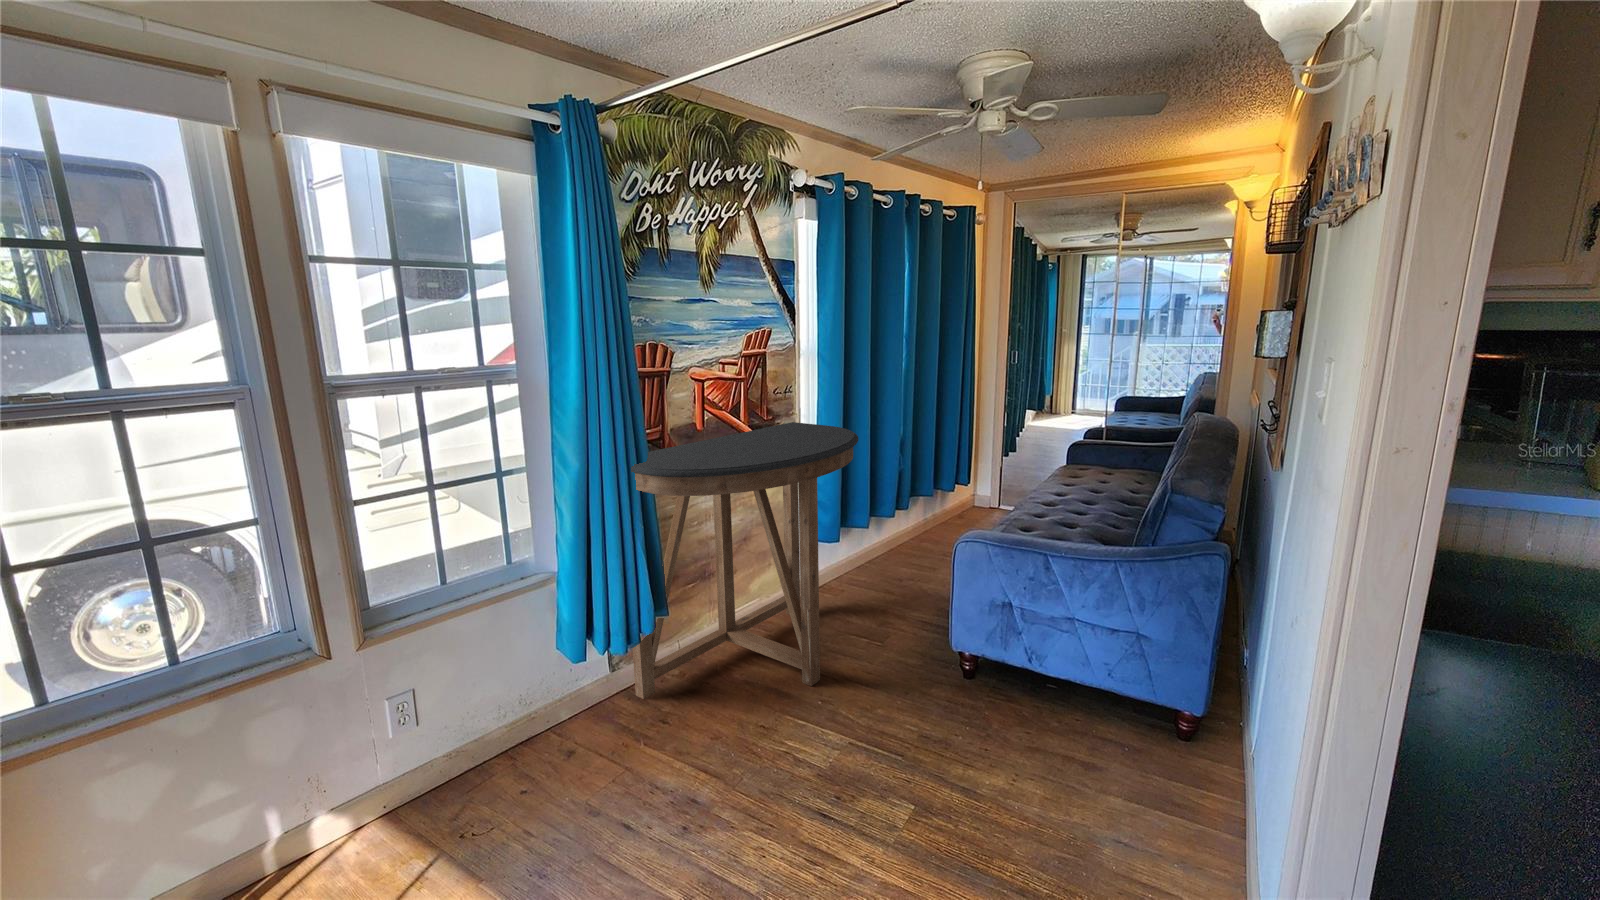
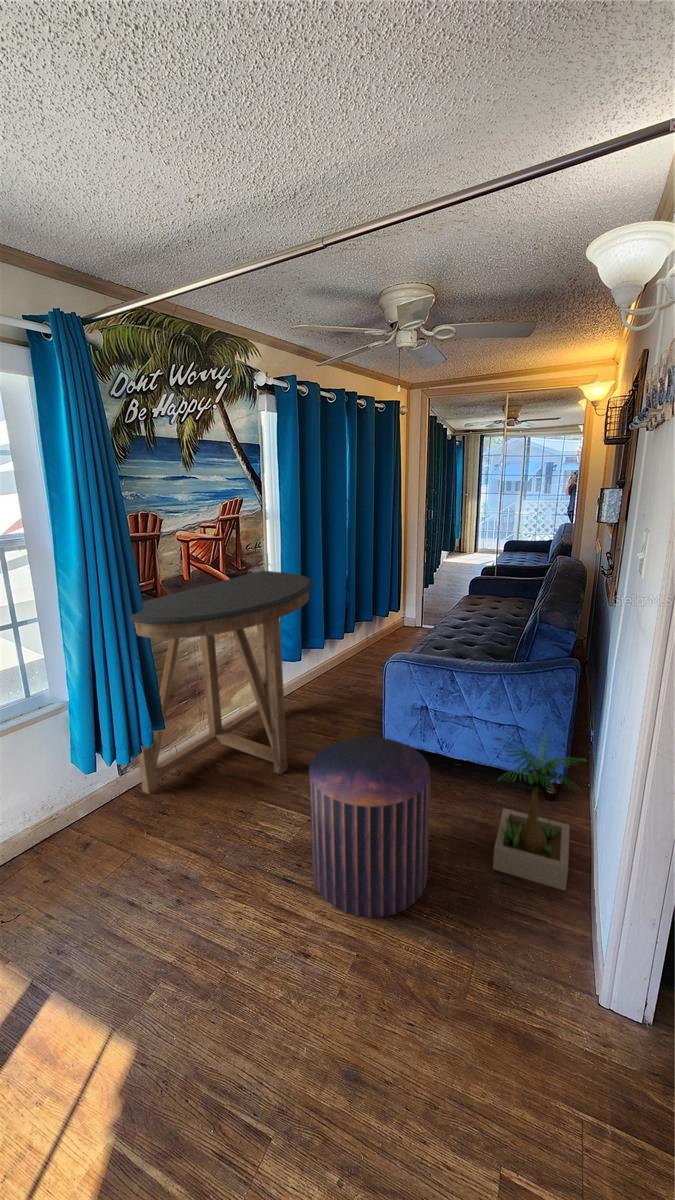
pouf: none [857,633,1019,870] -> present [309,737,430,918]
potted plant: none [1091,634,1253,859] -> present [493,732,587,891]

